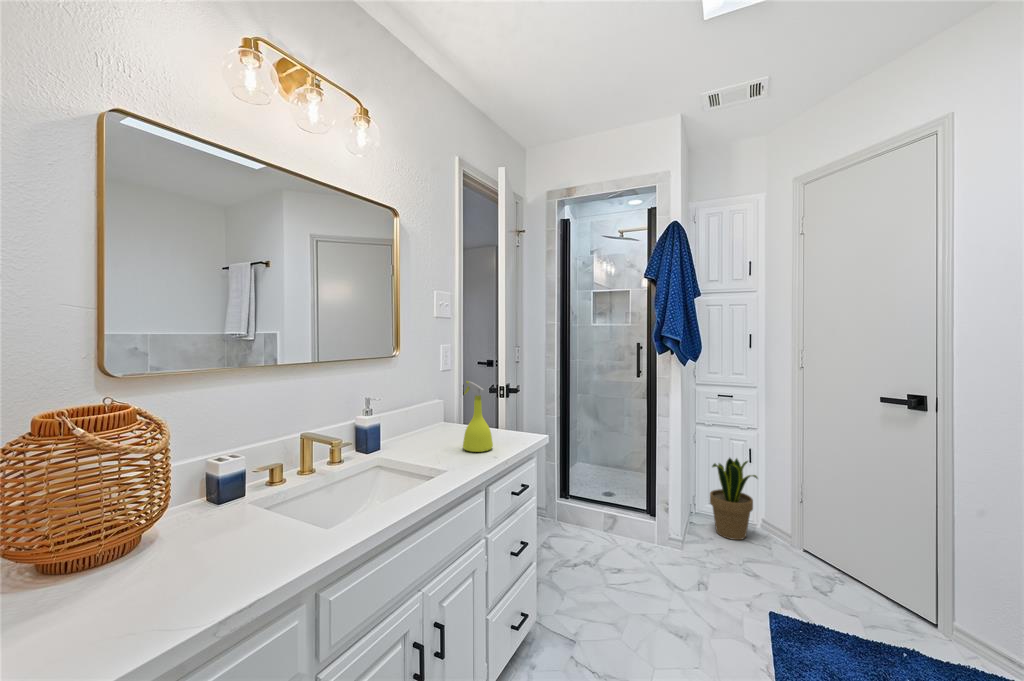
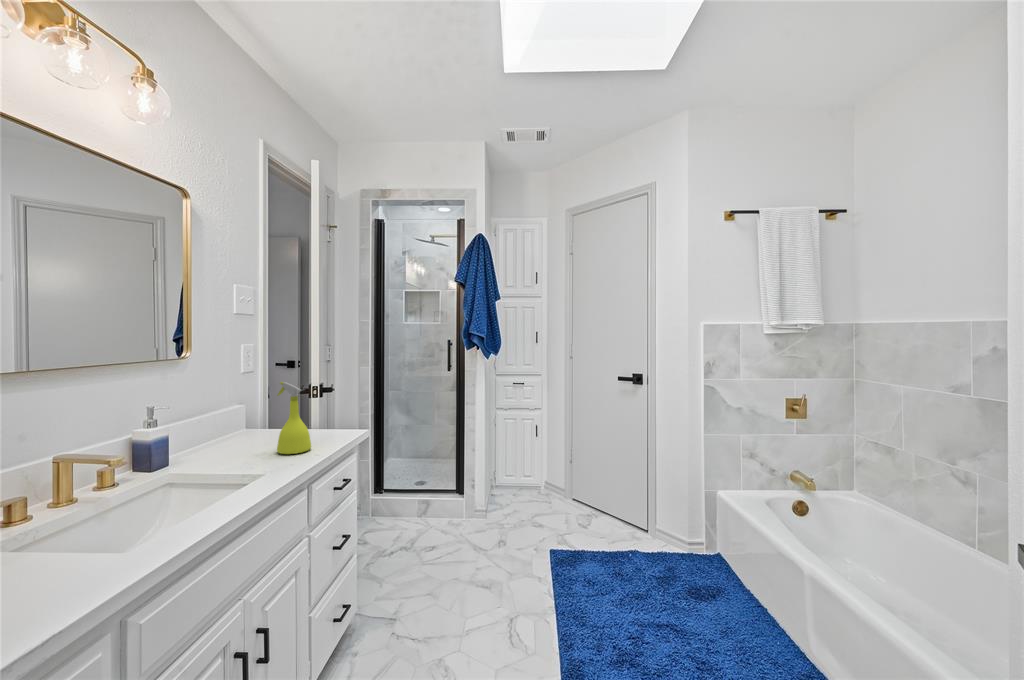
potted plant: present [710,458,758,540] -> none [508,436,544,505]

